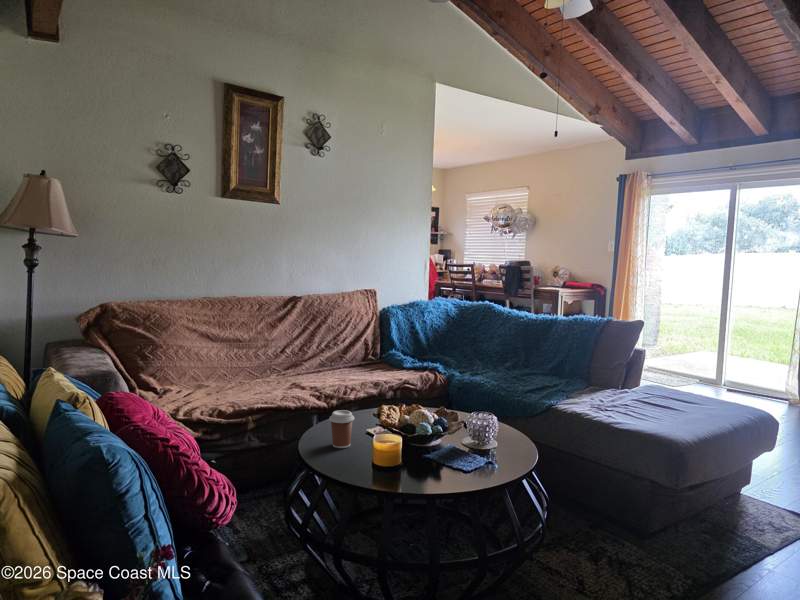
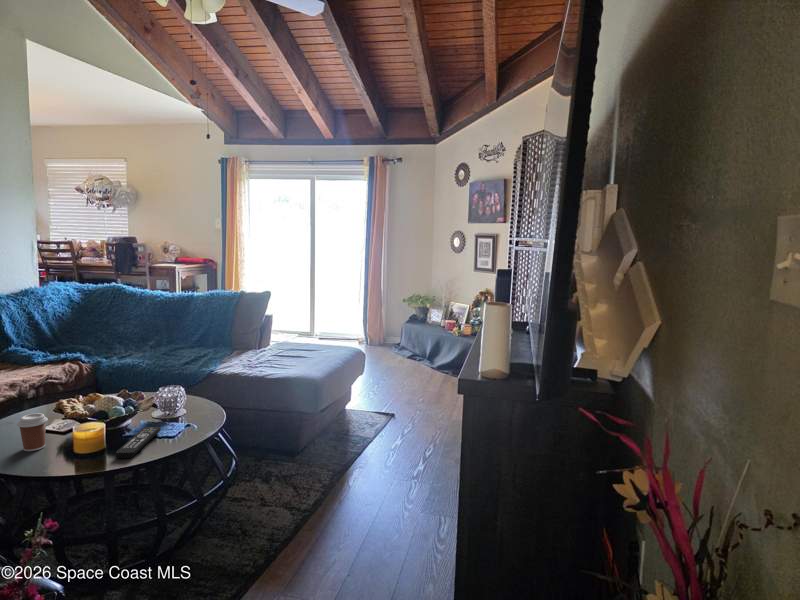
remote control: none [392,453,454,484] -> present [115,427,160,458]

